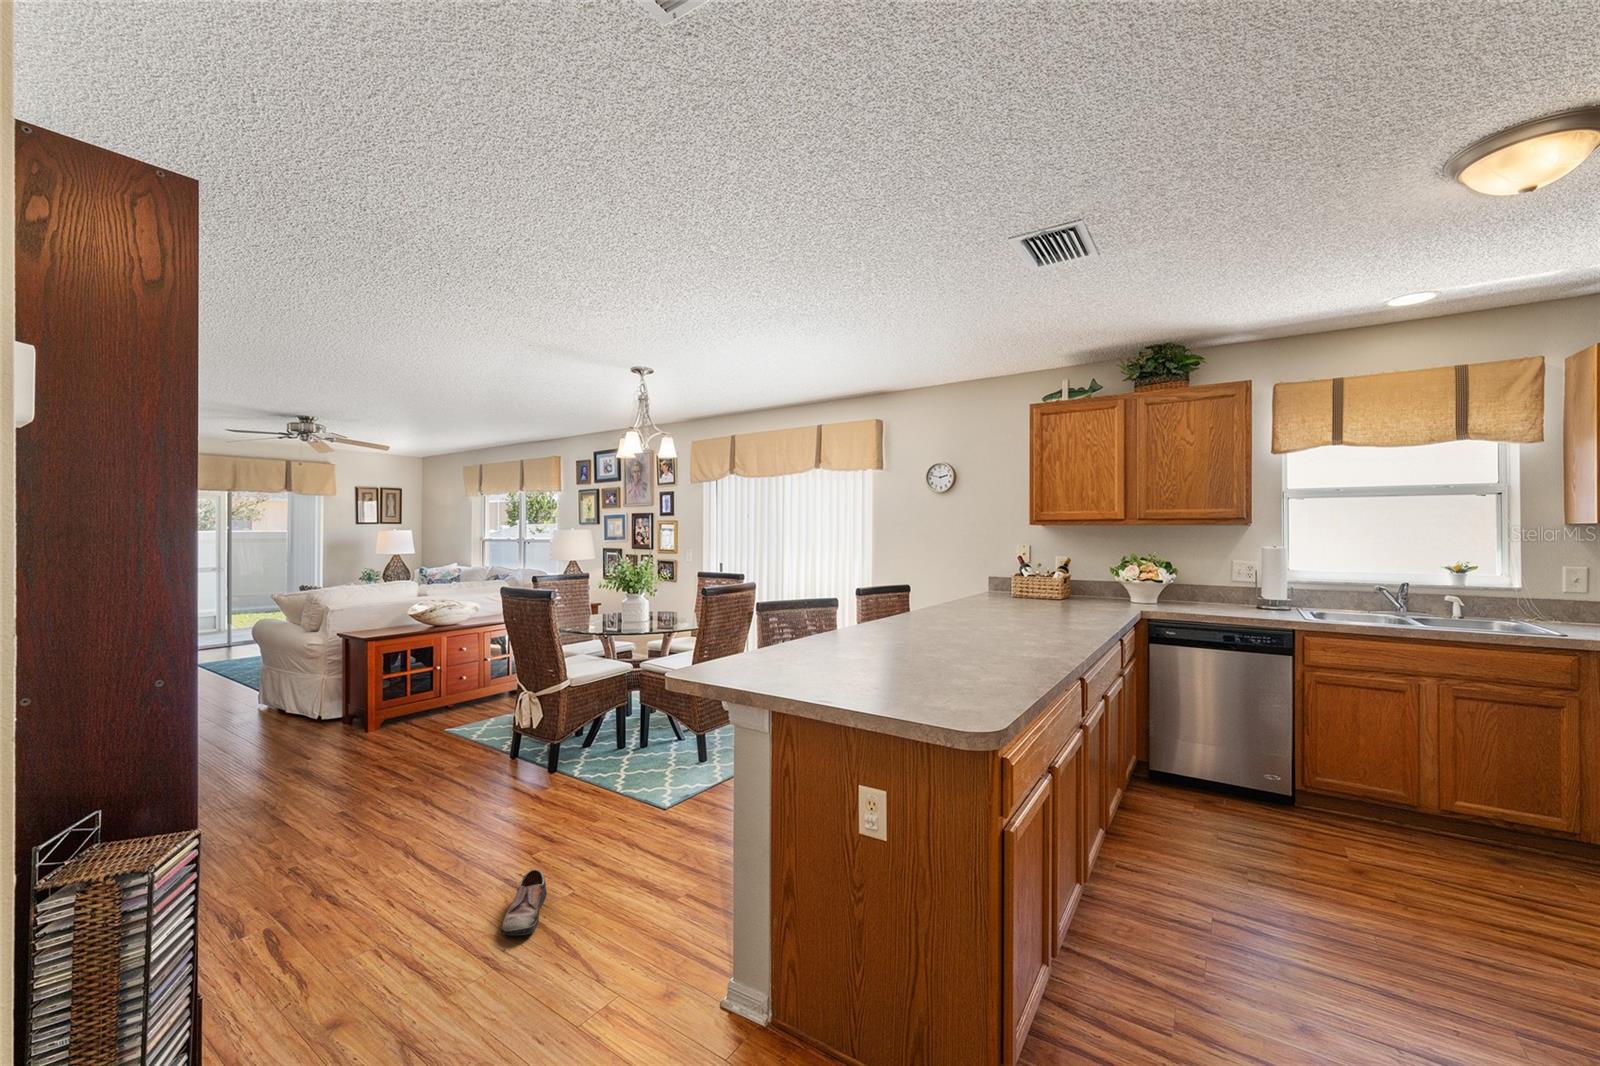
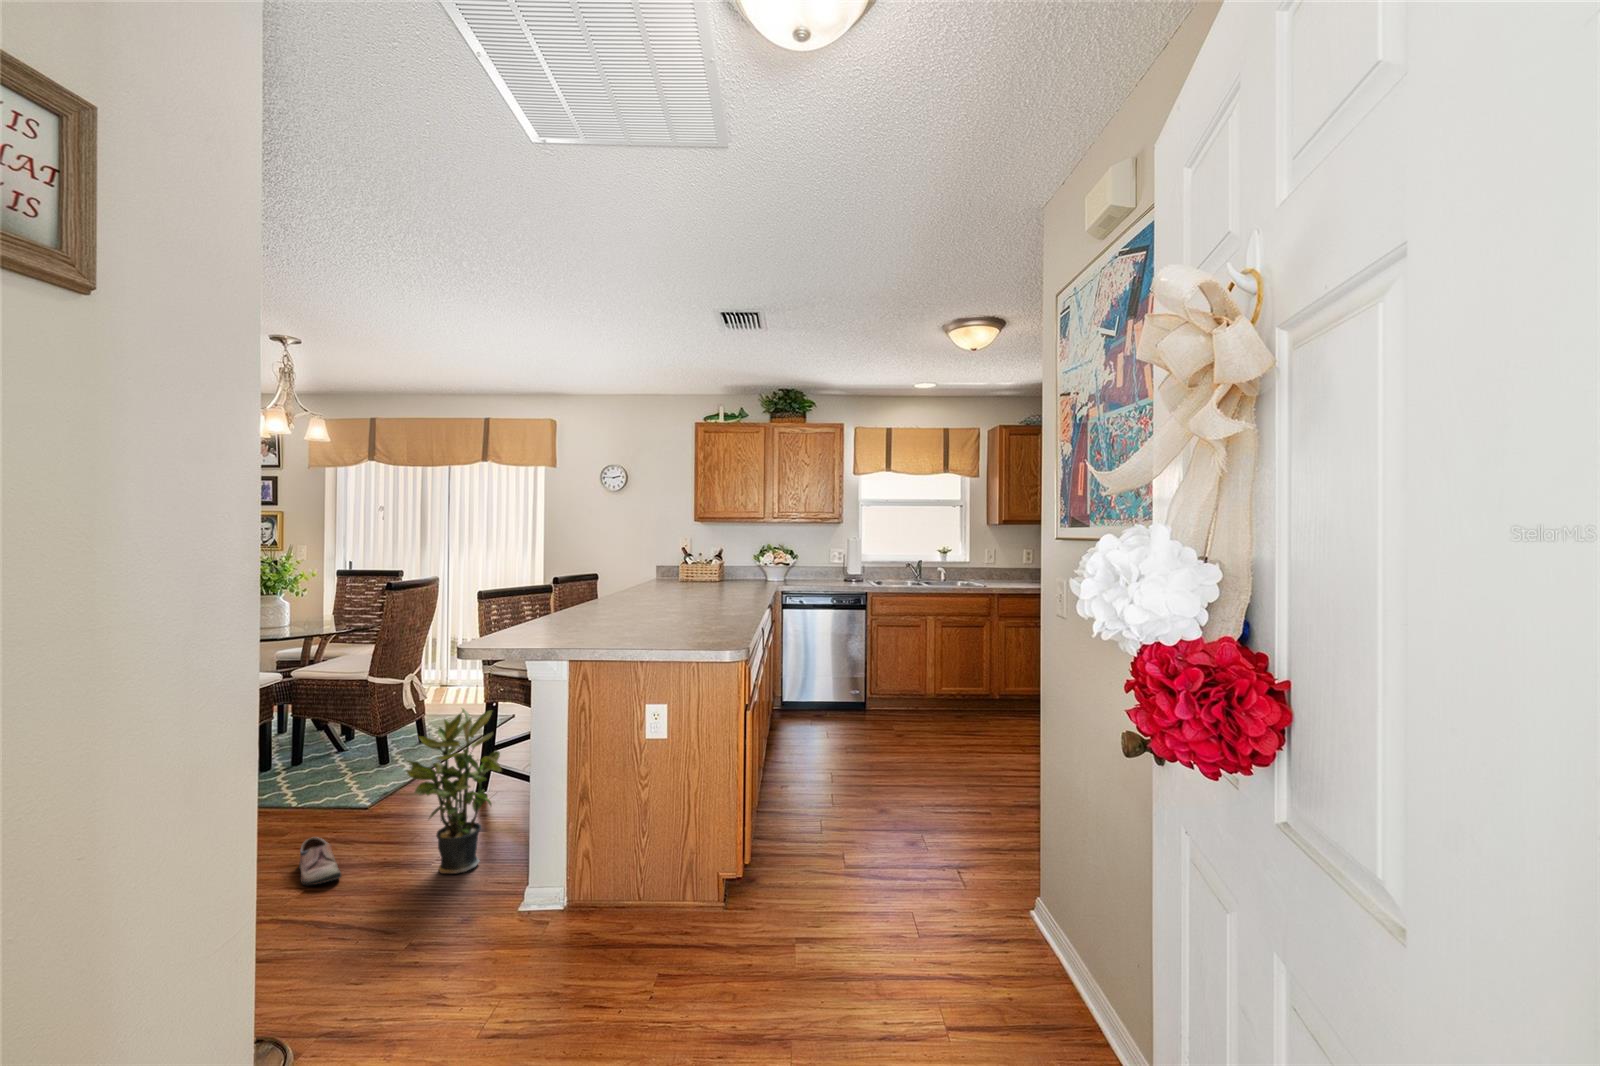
potted plant: none [577,761,687,975] -> present [406,709,501,874]

